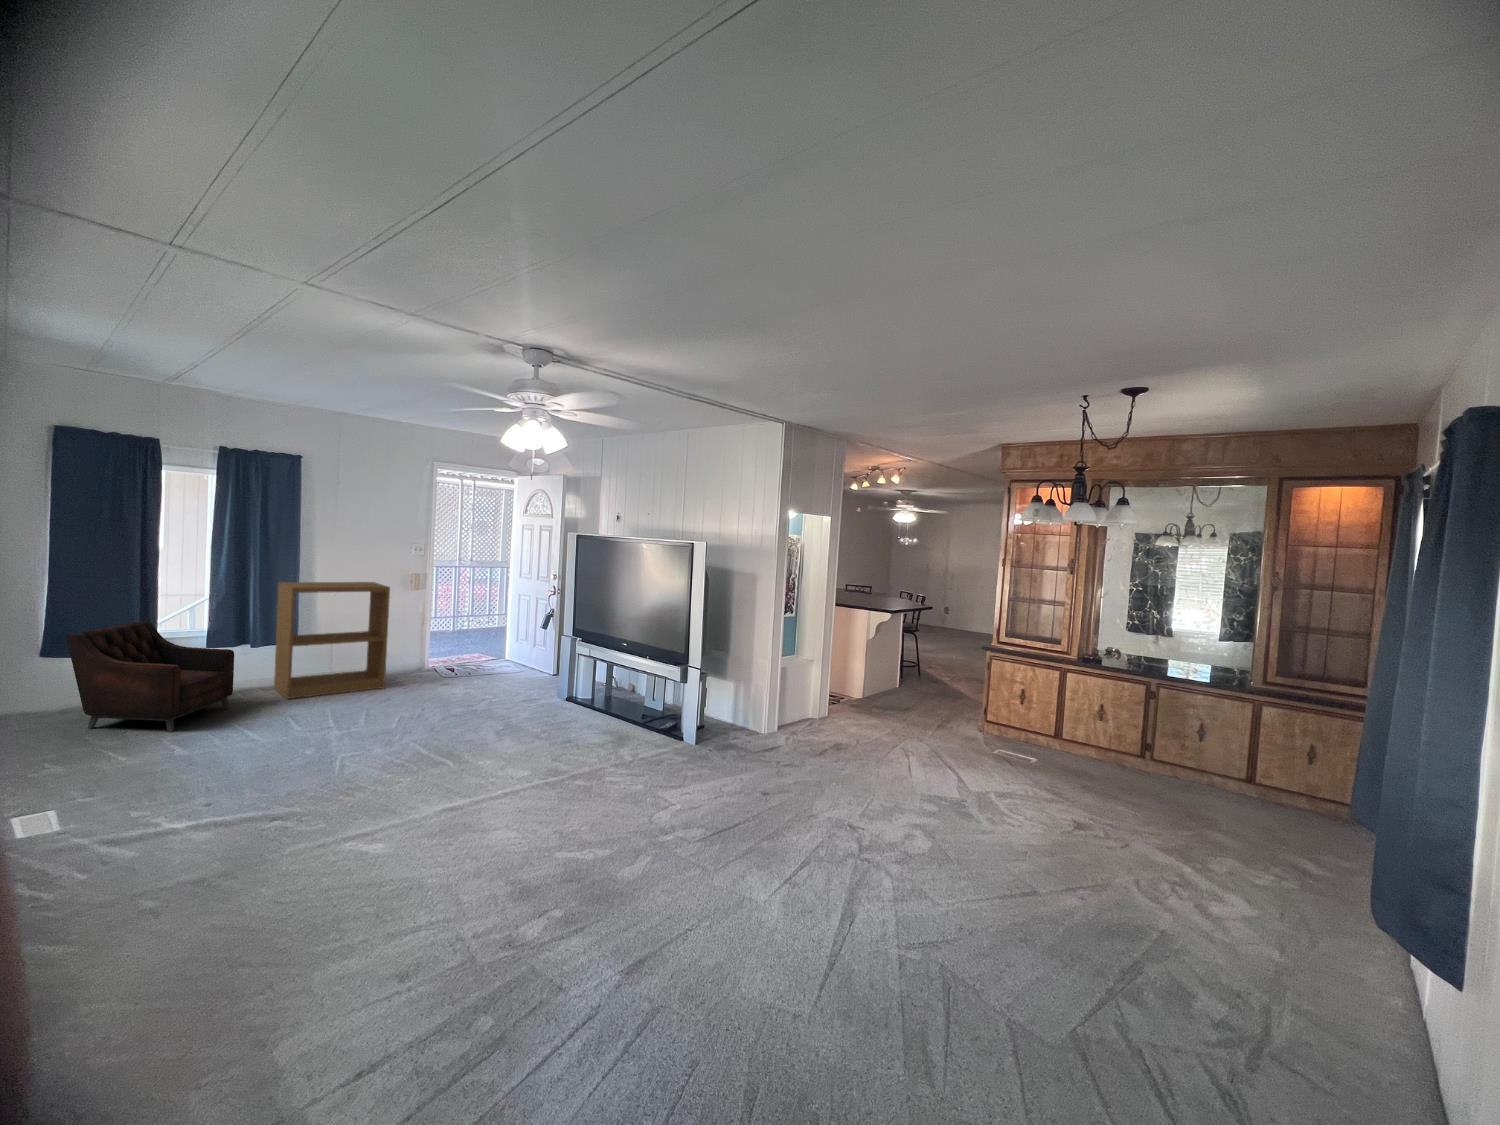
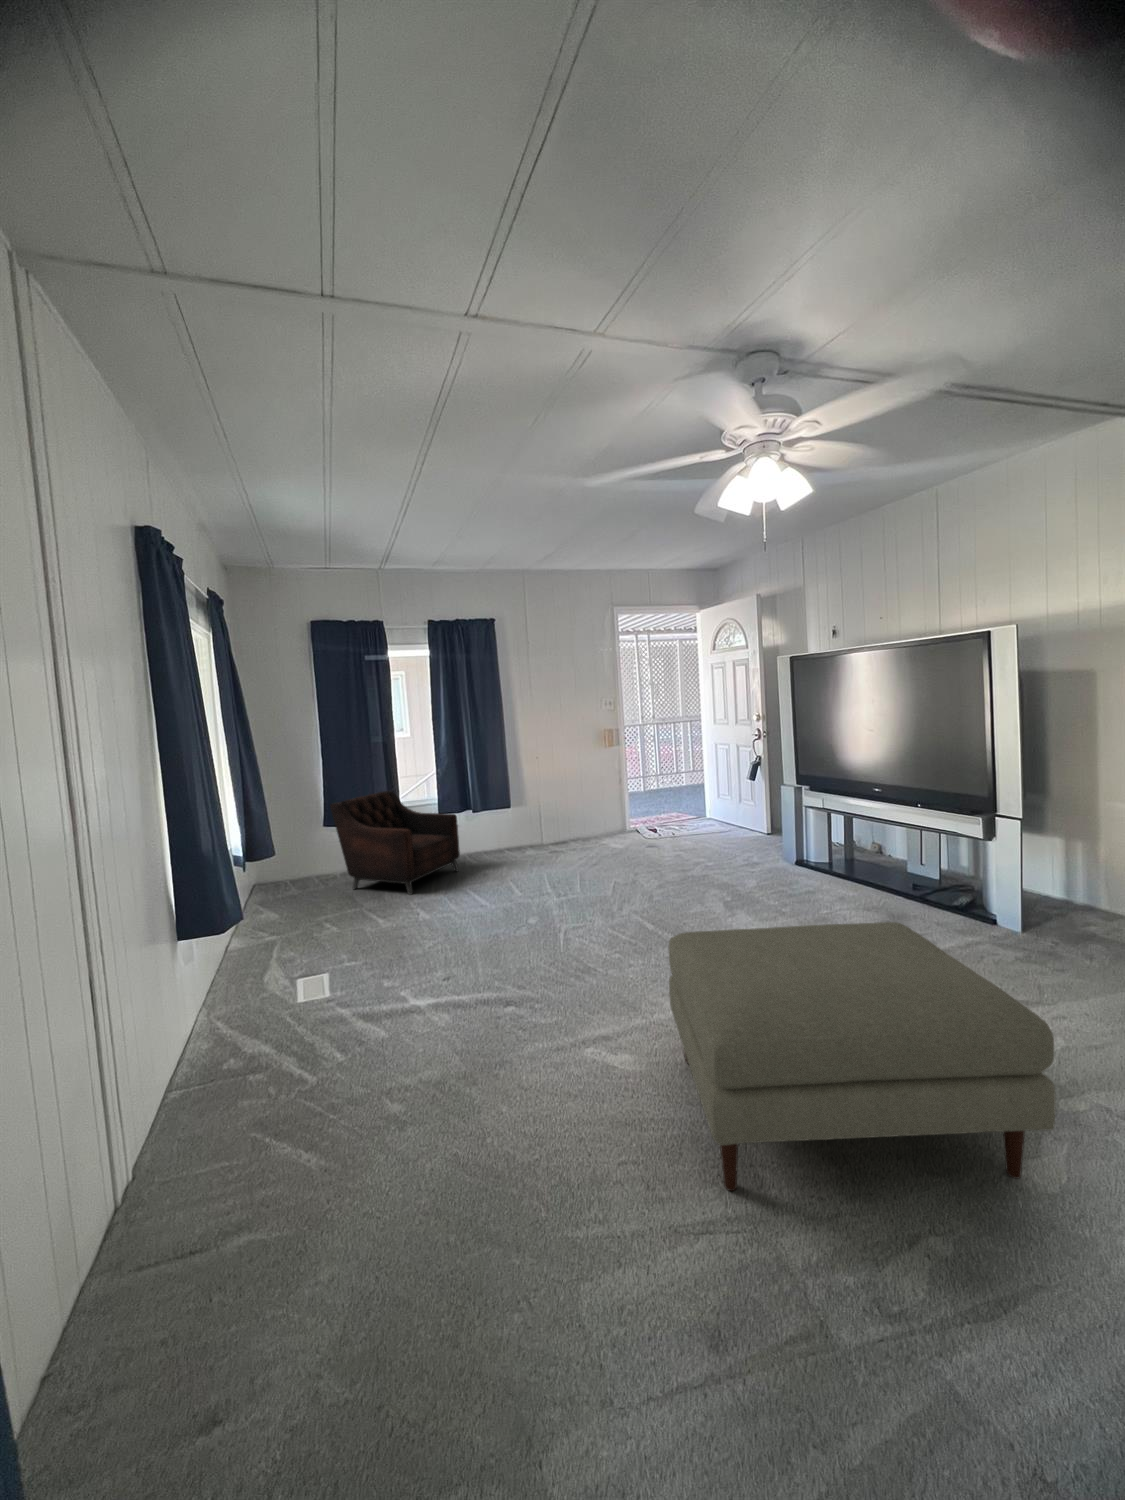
bookshelf: present [274,582,390,699] -> none [489,741,592,862]
ottoman: none [438,733,635,884] -> present [669,922,1056,1191]

